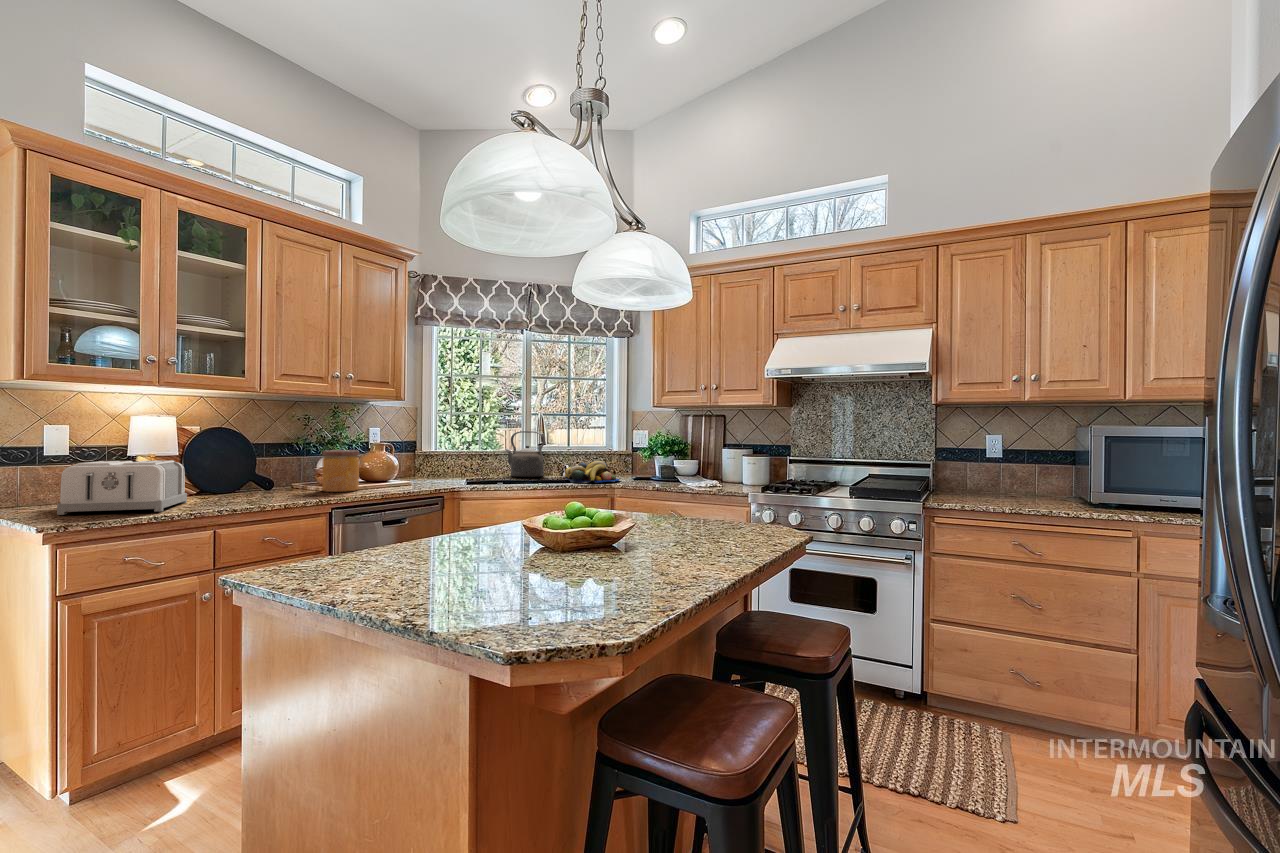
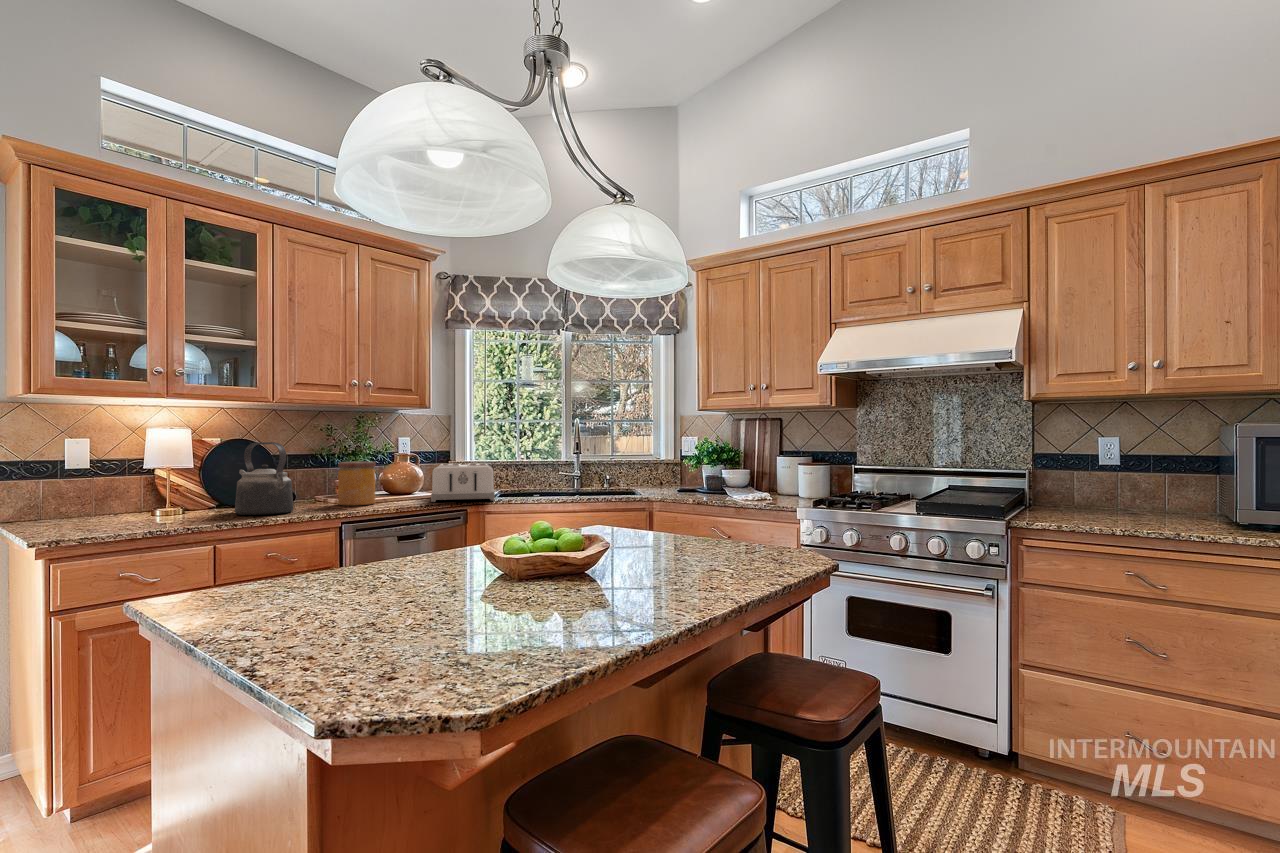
kettle: present [506,431,545,477] -> present [235,442,293,515]
toaster: present [57,460,187,515] -> present [431,463,495,502]
fruit bowl: present [565,461,620,483] -> none [603,471,663,496]

